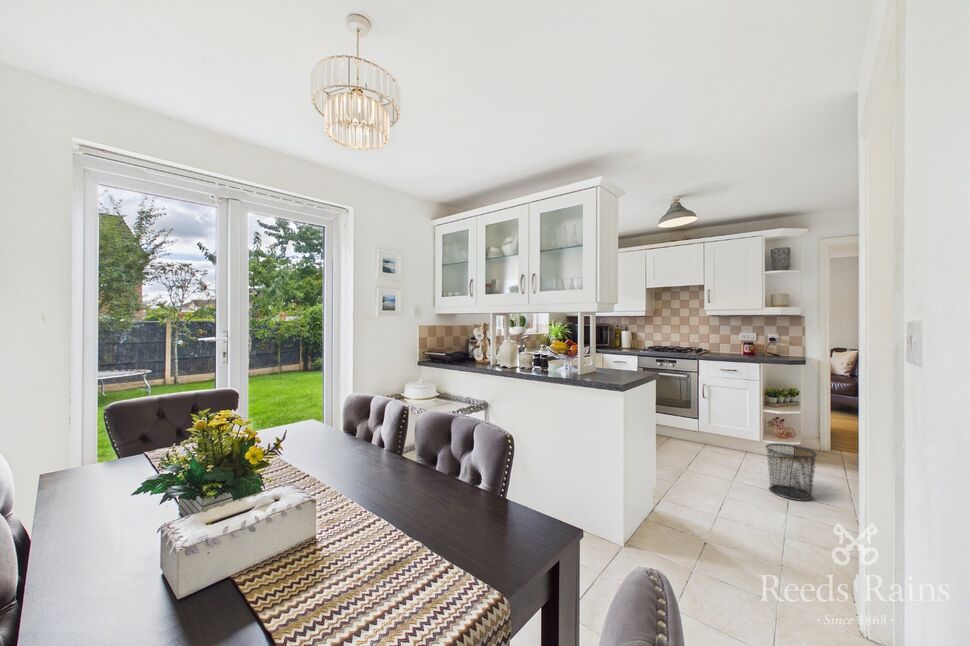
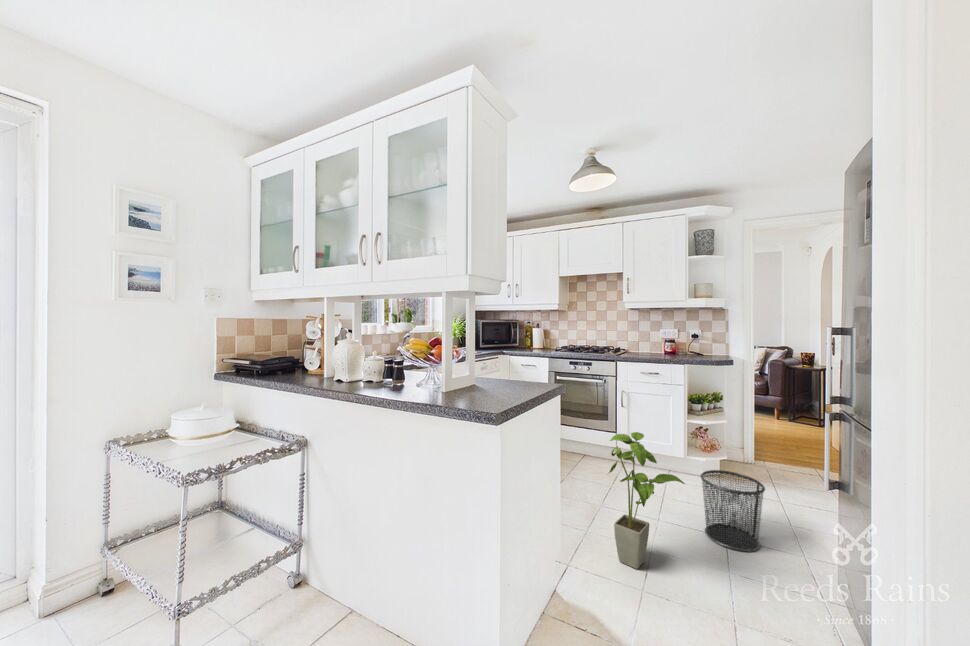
house plant: none [688,407,748,502] -> present [609,432,685,569]

